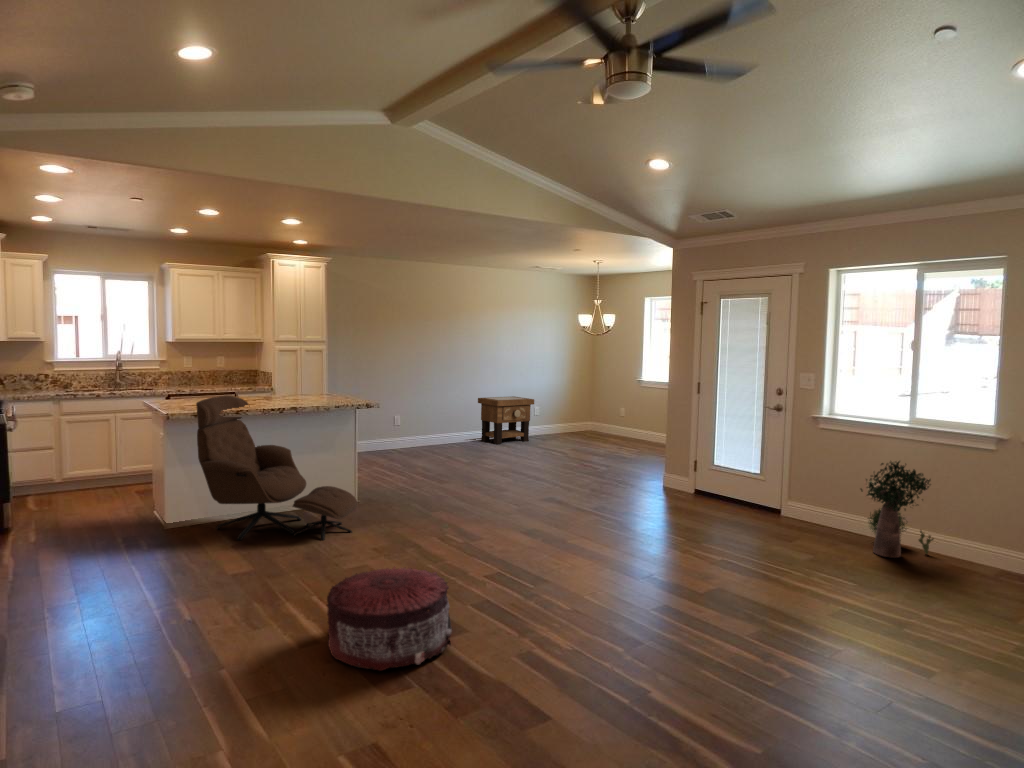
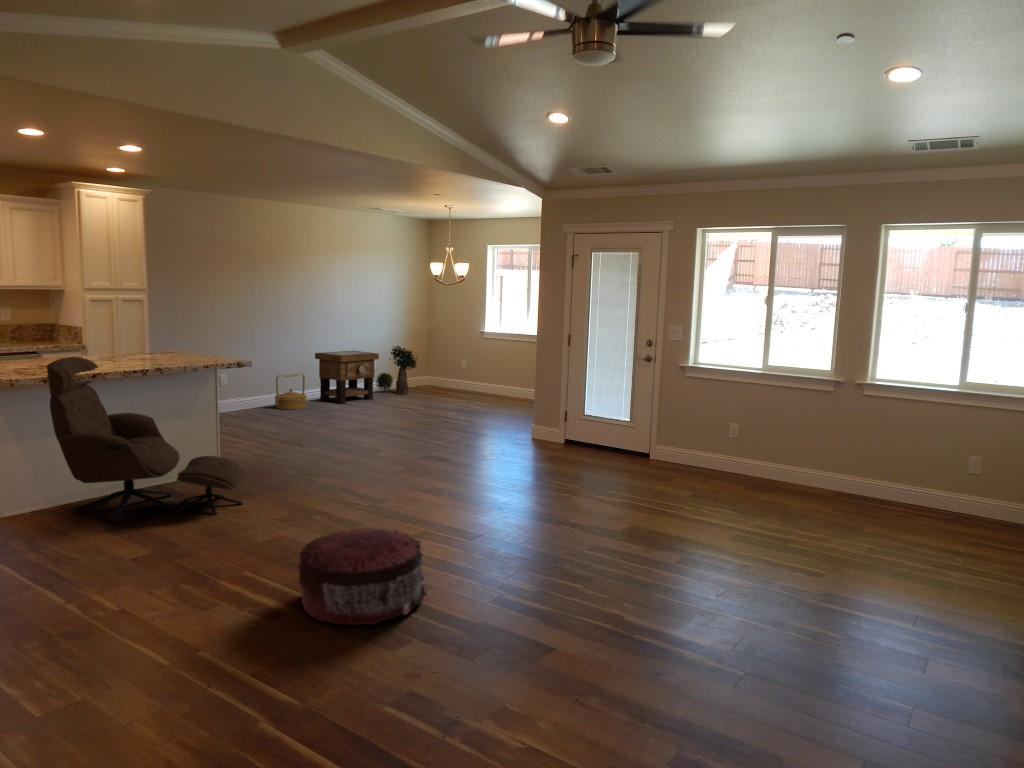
woven basket: none [439,416,466,448] -> present [275,373,307,409]
potted plant: present [861,461,934,558] -> present [376,346,417,394]

